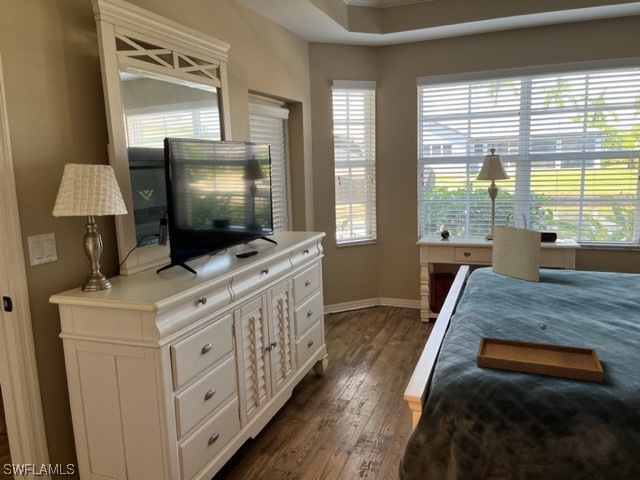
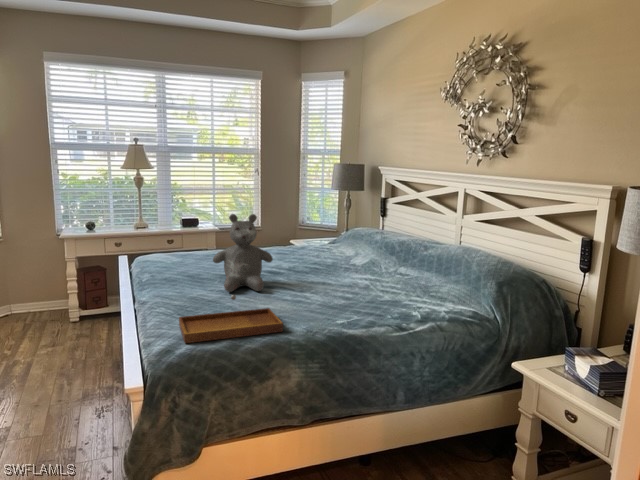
tote bag: present [492,213,541,282] -> none [152,200,200,262]
teddy bear: none [542,230,623,326] -> present [213,214,273,292]

